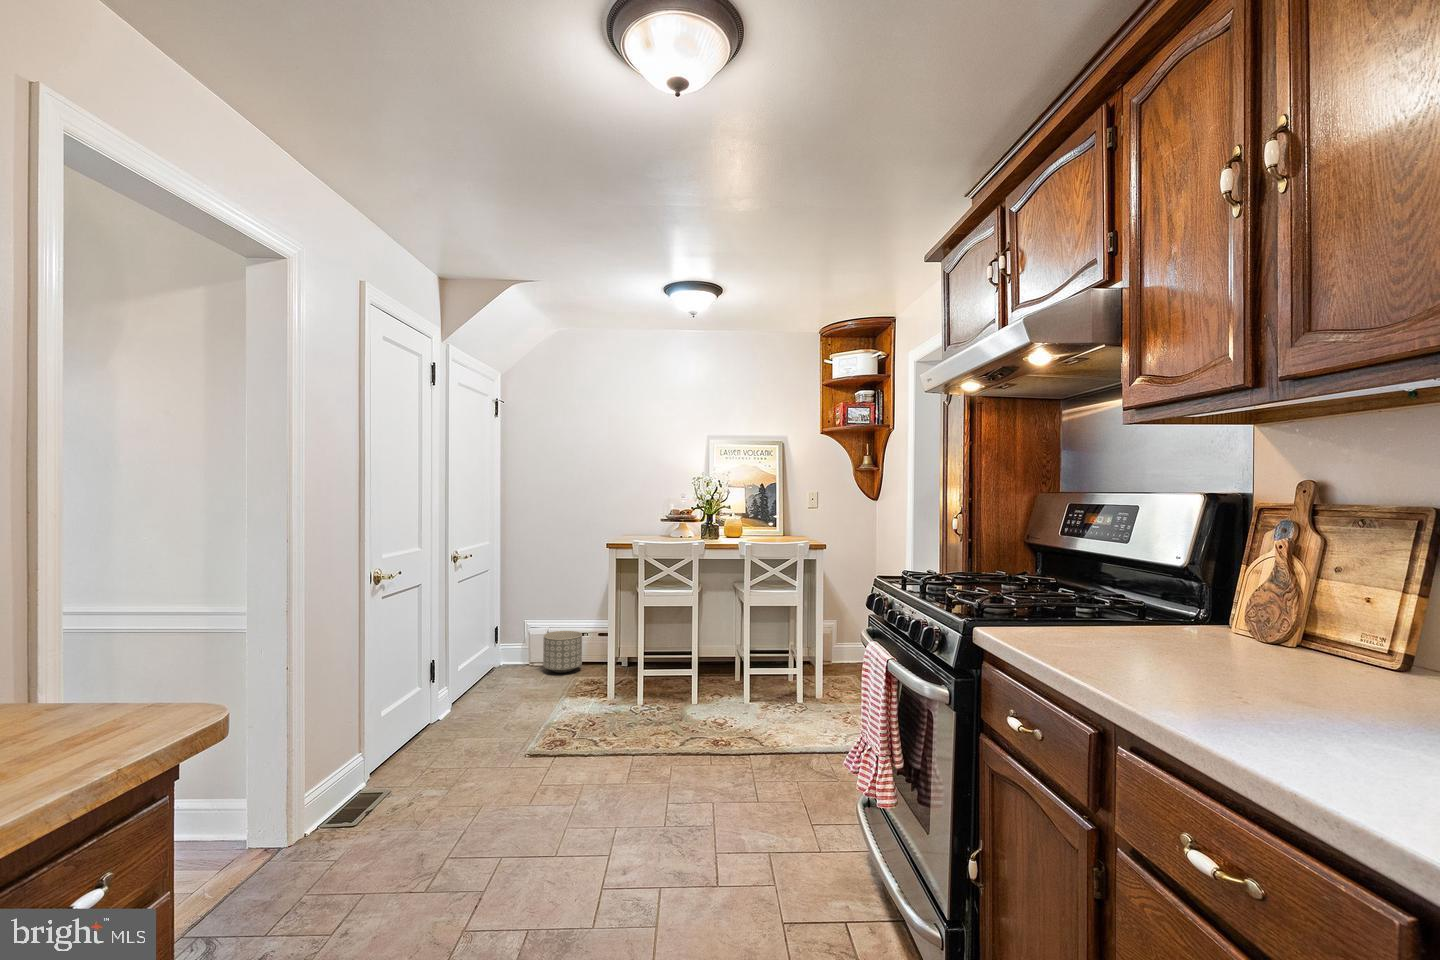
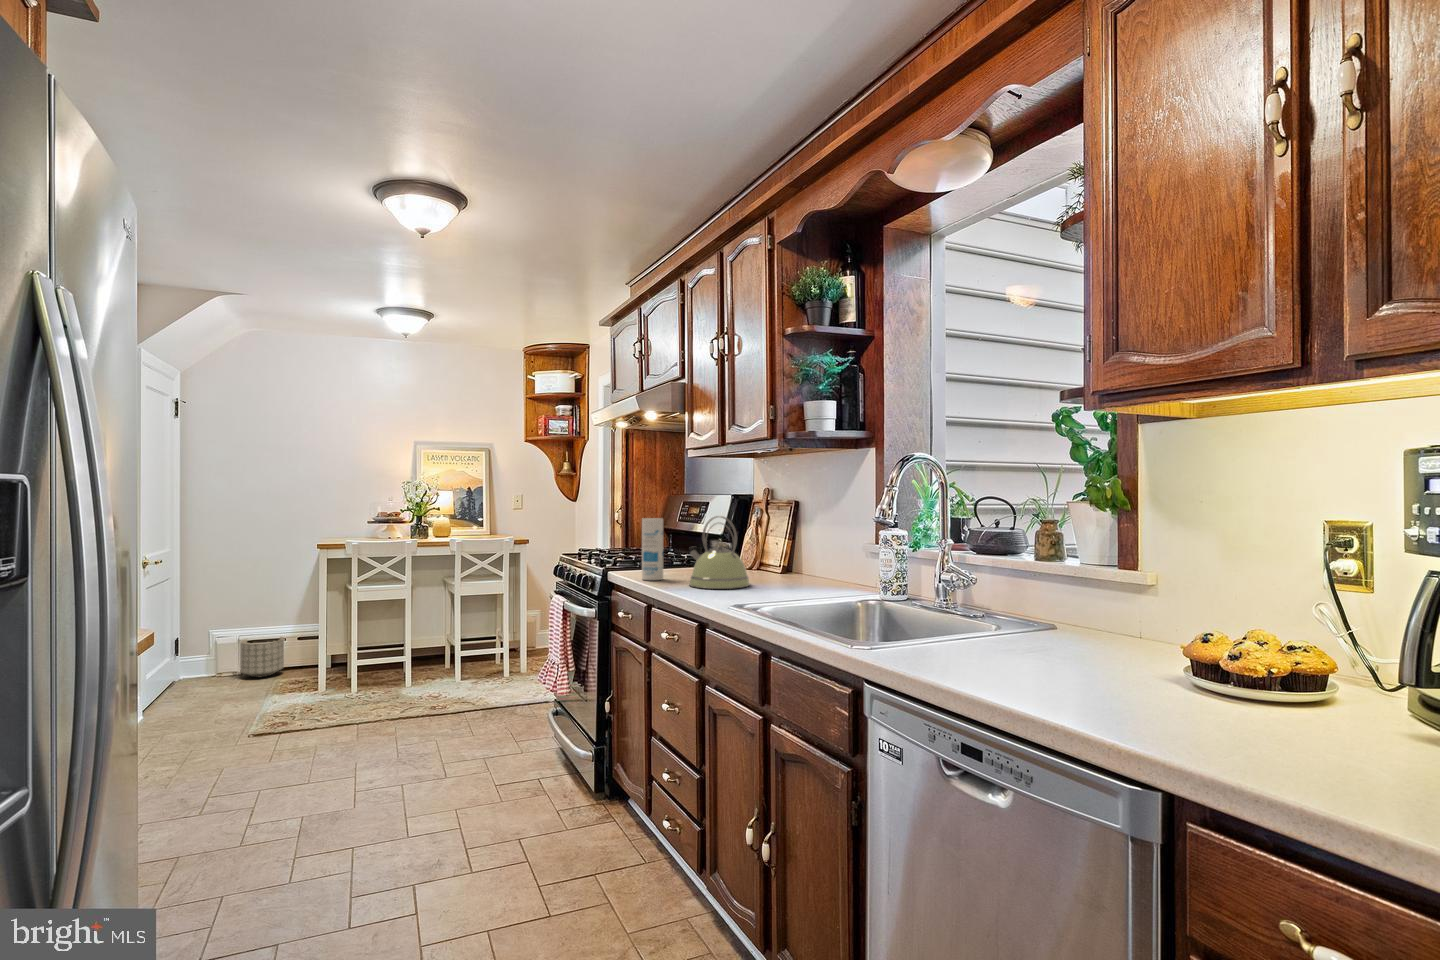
canister: none [1054,529,1100,649] -> present [642,518,663,580]
kettle: none [1167,530,1349,700] -> present [689,516,750,589]

